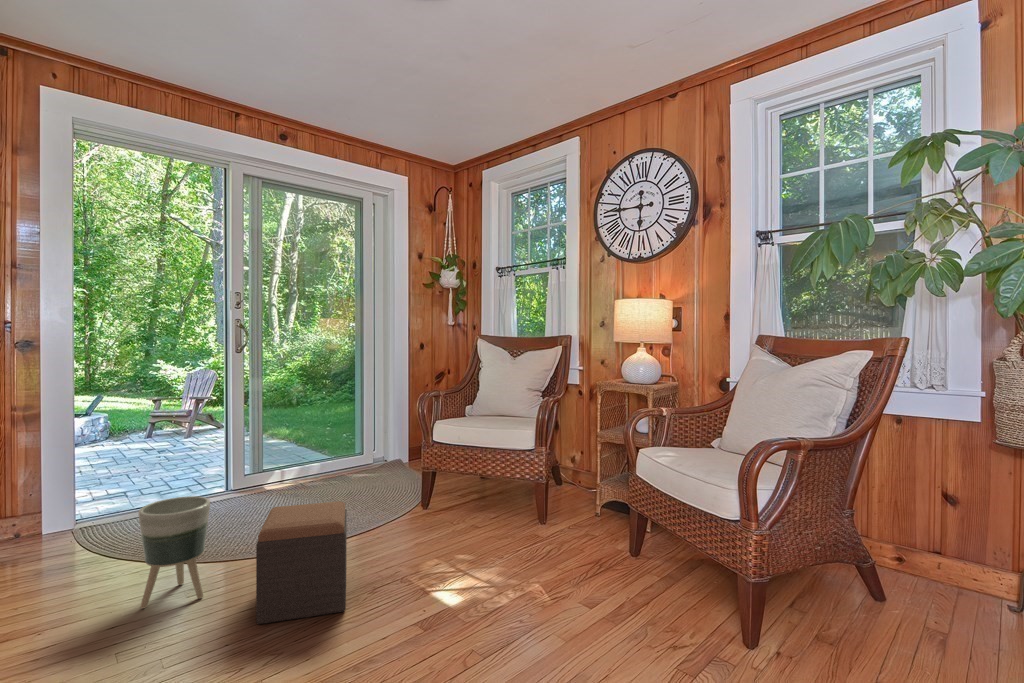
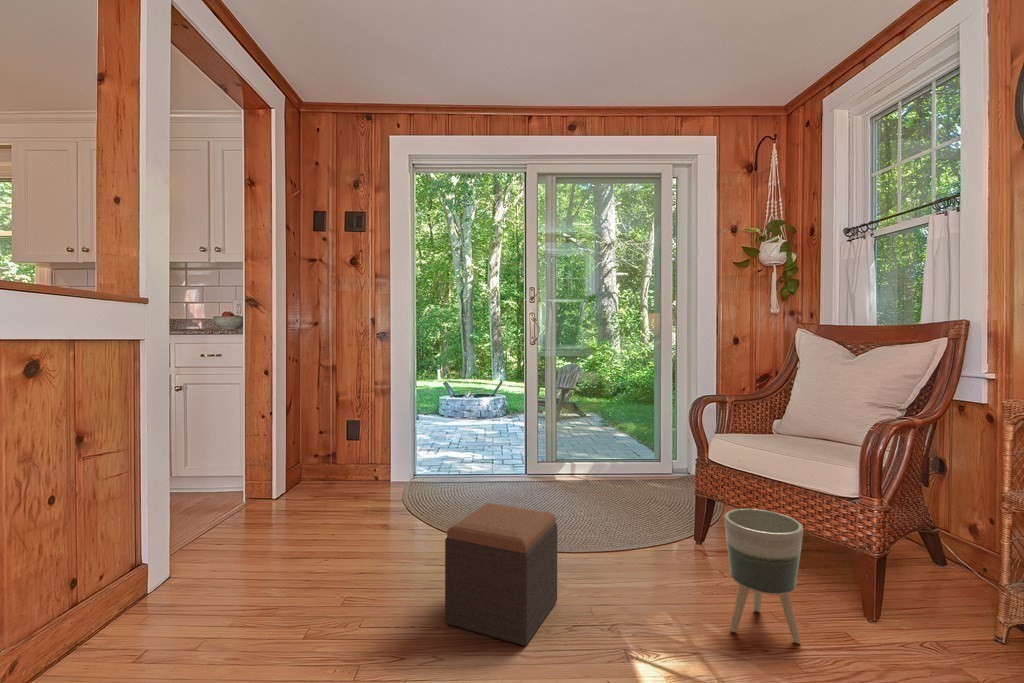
planter: present [138,496,210,609] -> present [724,509,803,643]

